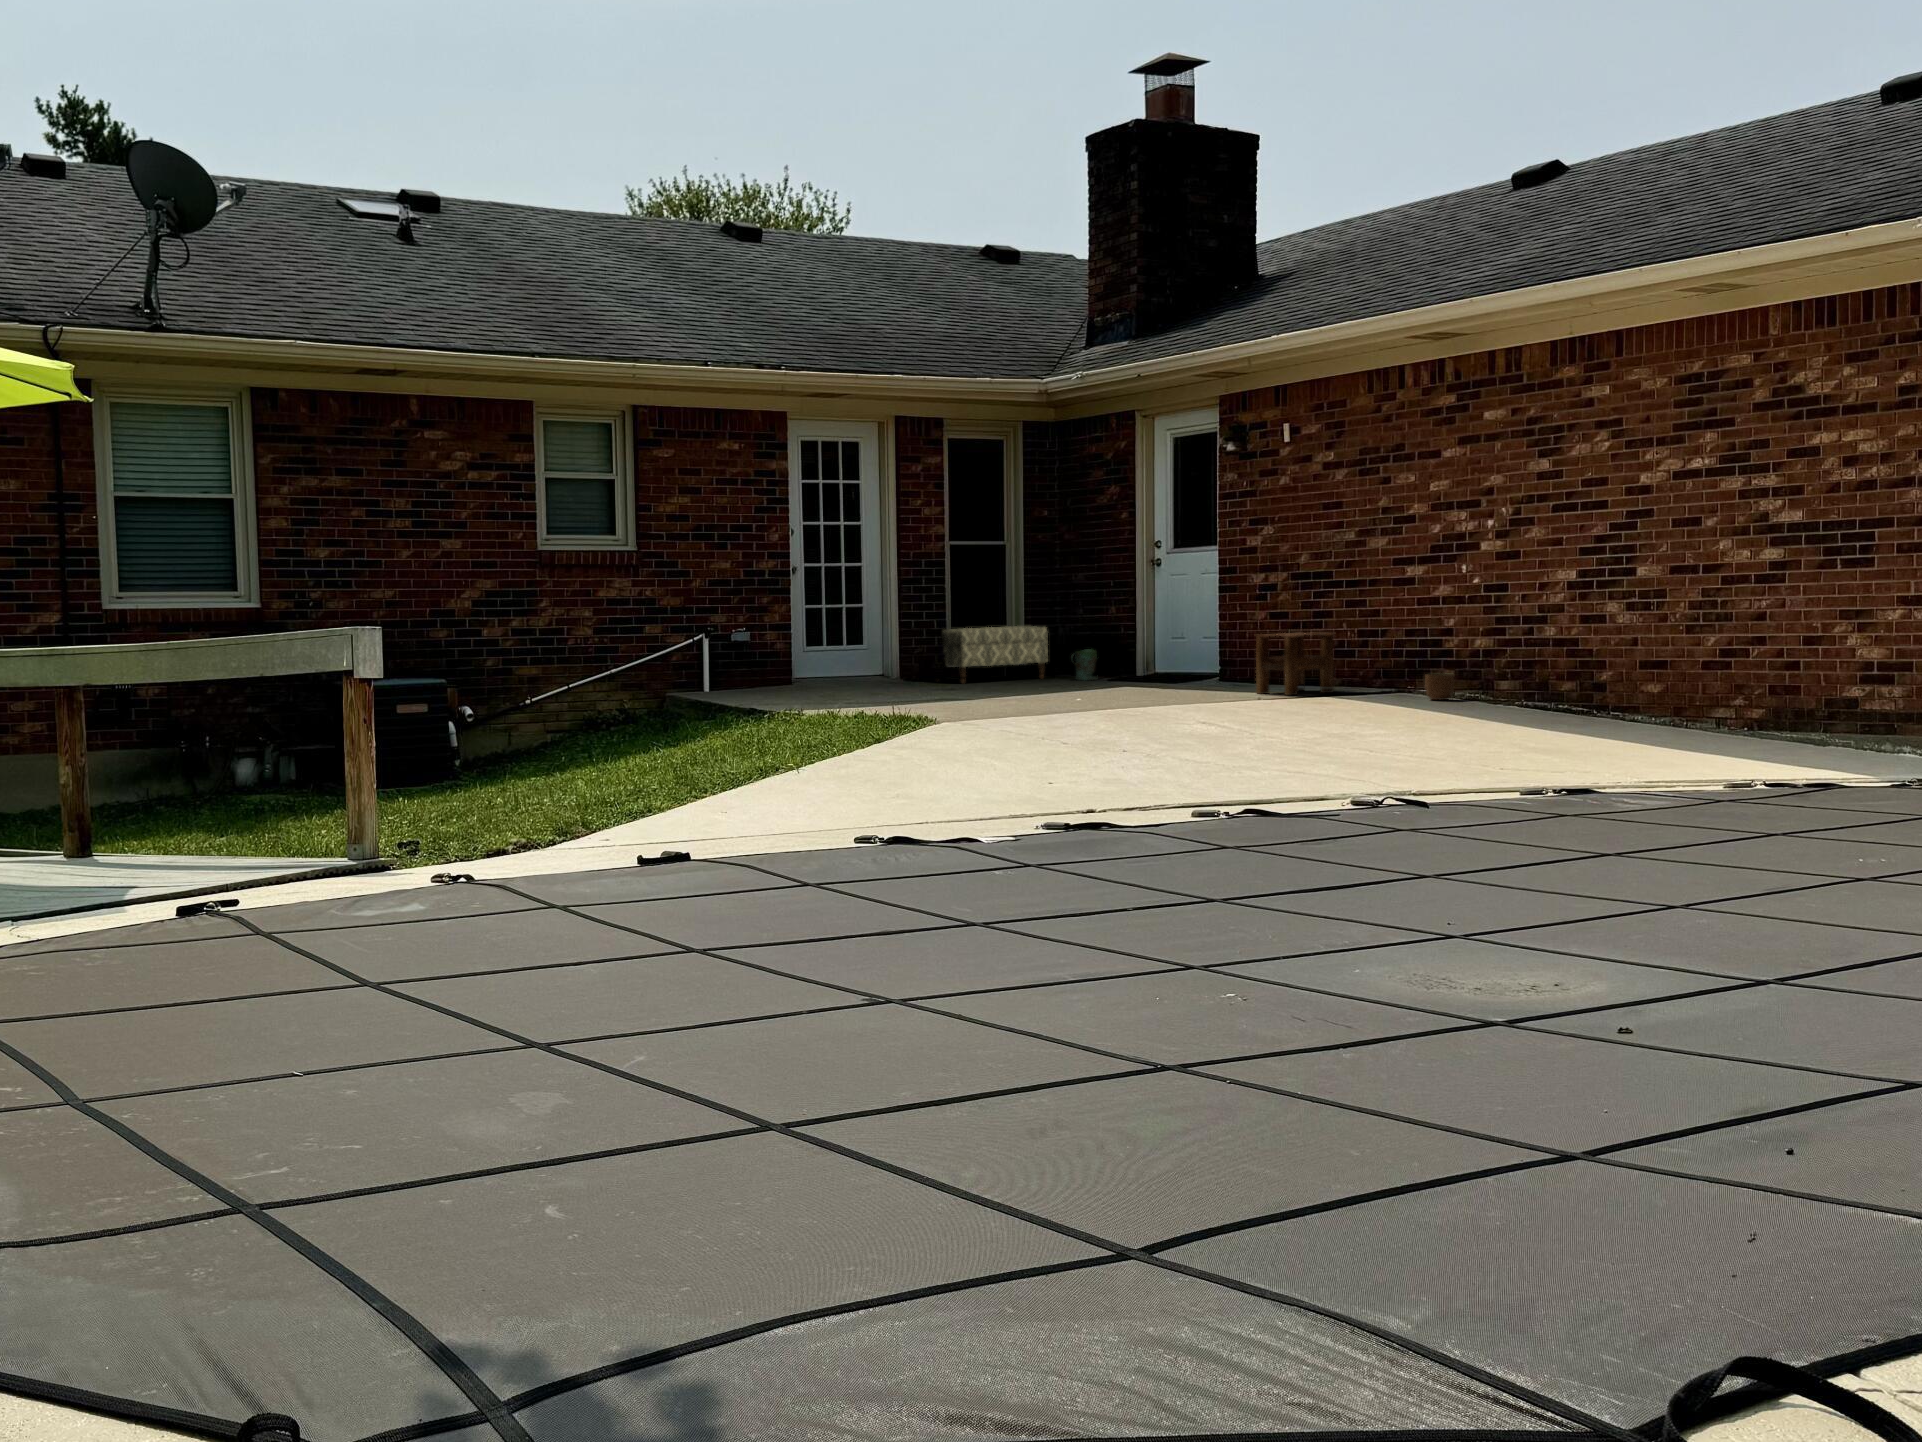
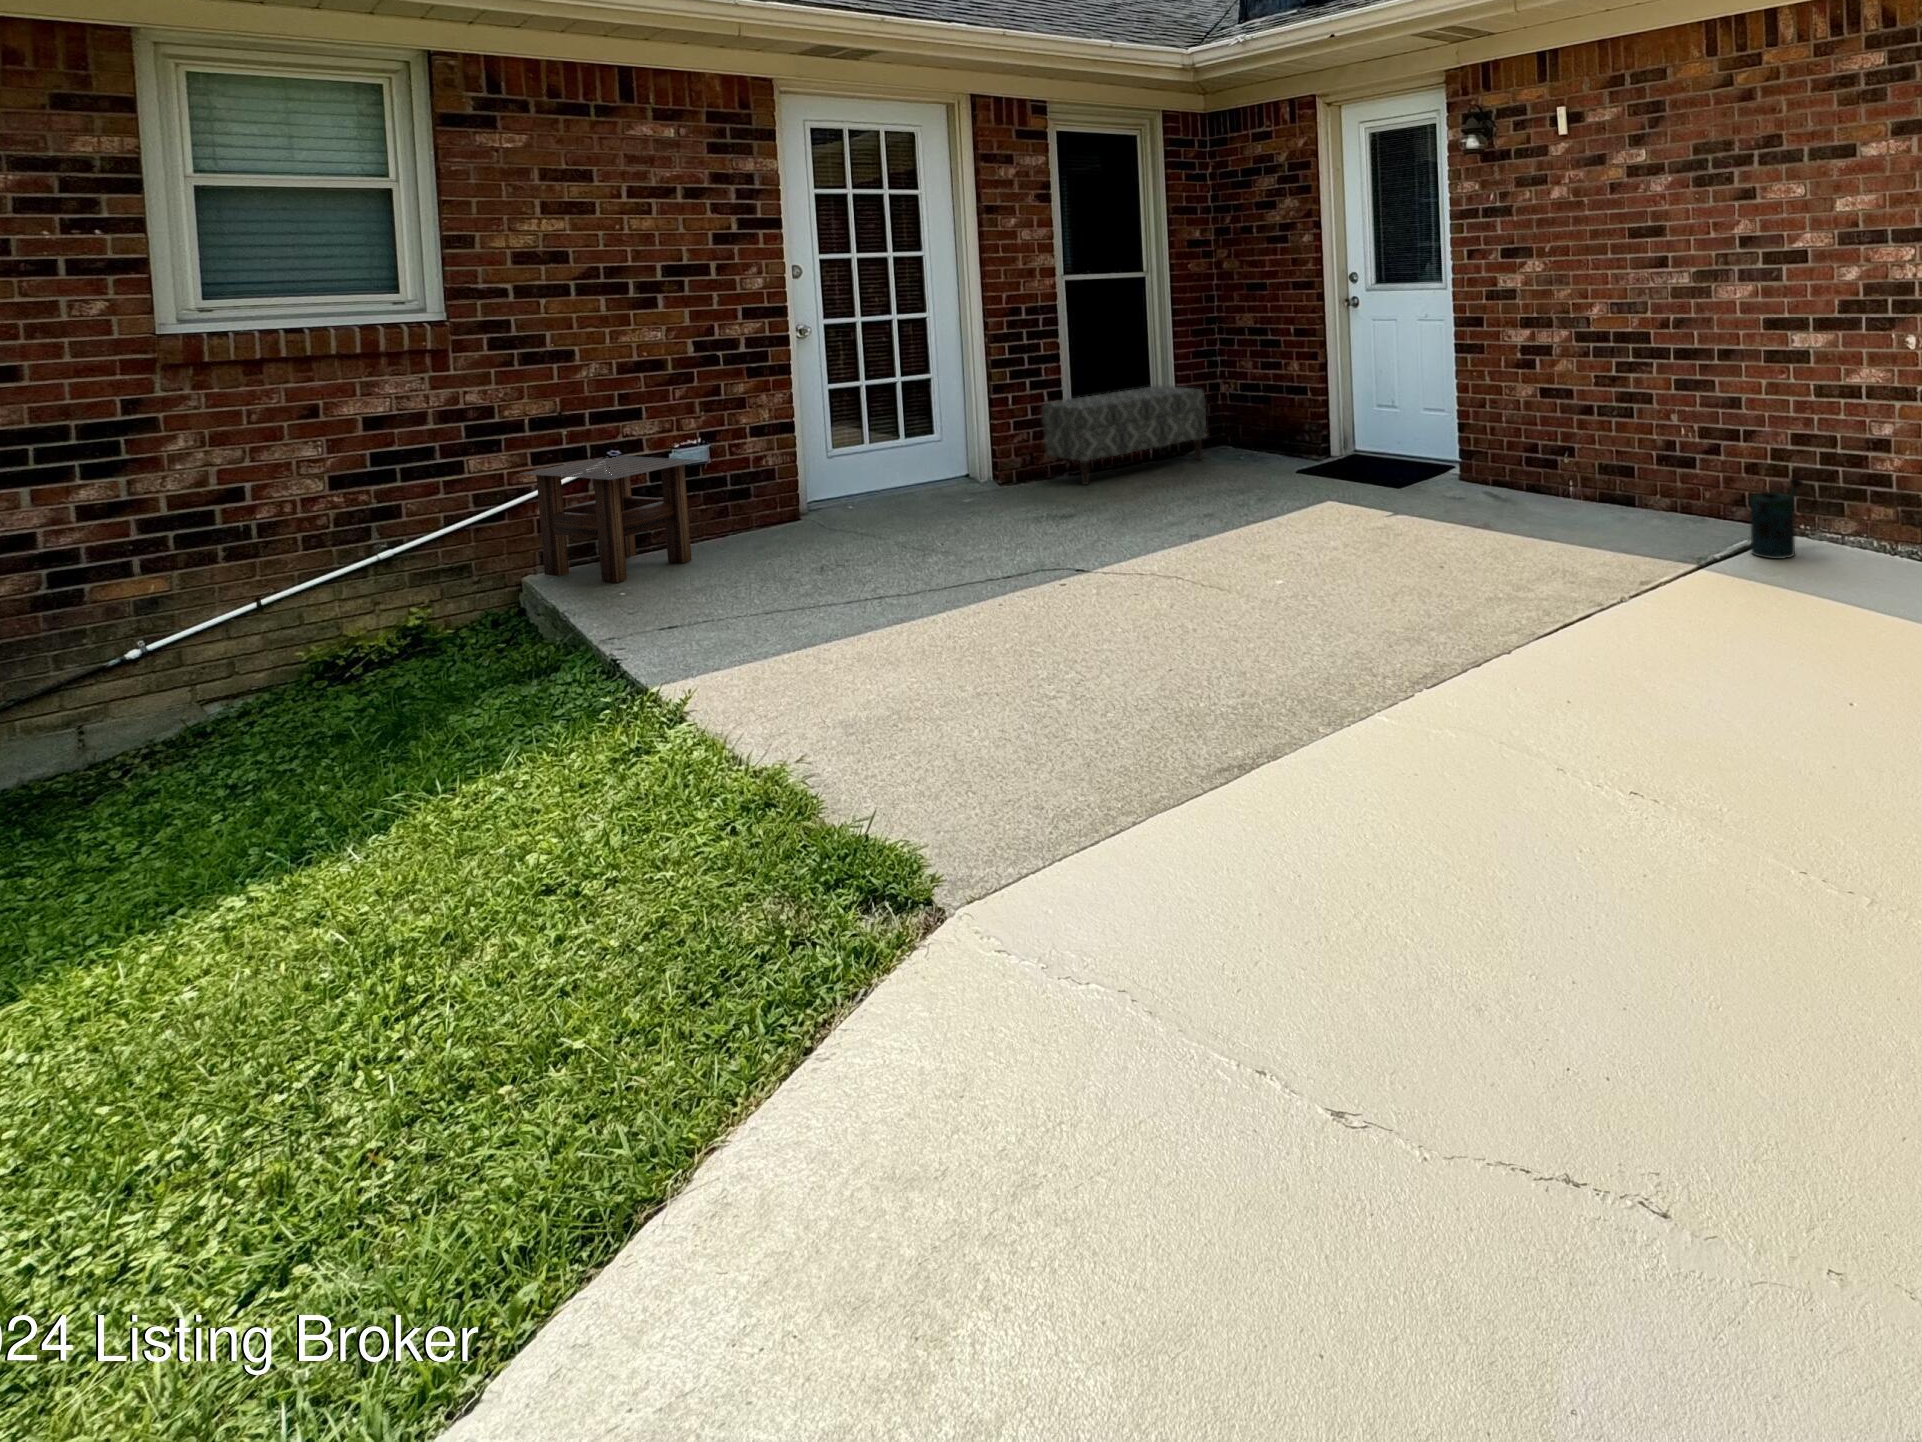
side table: present [1256,632,1334,695] -> present [521,456,701,582]
watering can: present [1071,649,1097,680] -> present [1750,477,1803,559]
planter: present [1425,673,1454,700] -> none [1858,513,1909,564]

